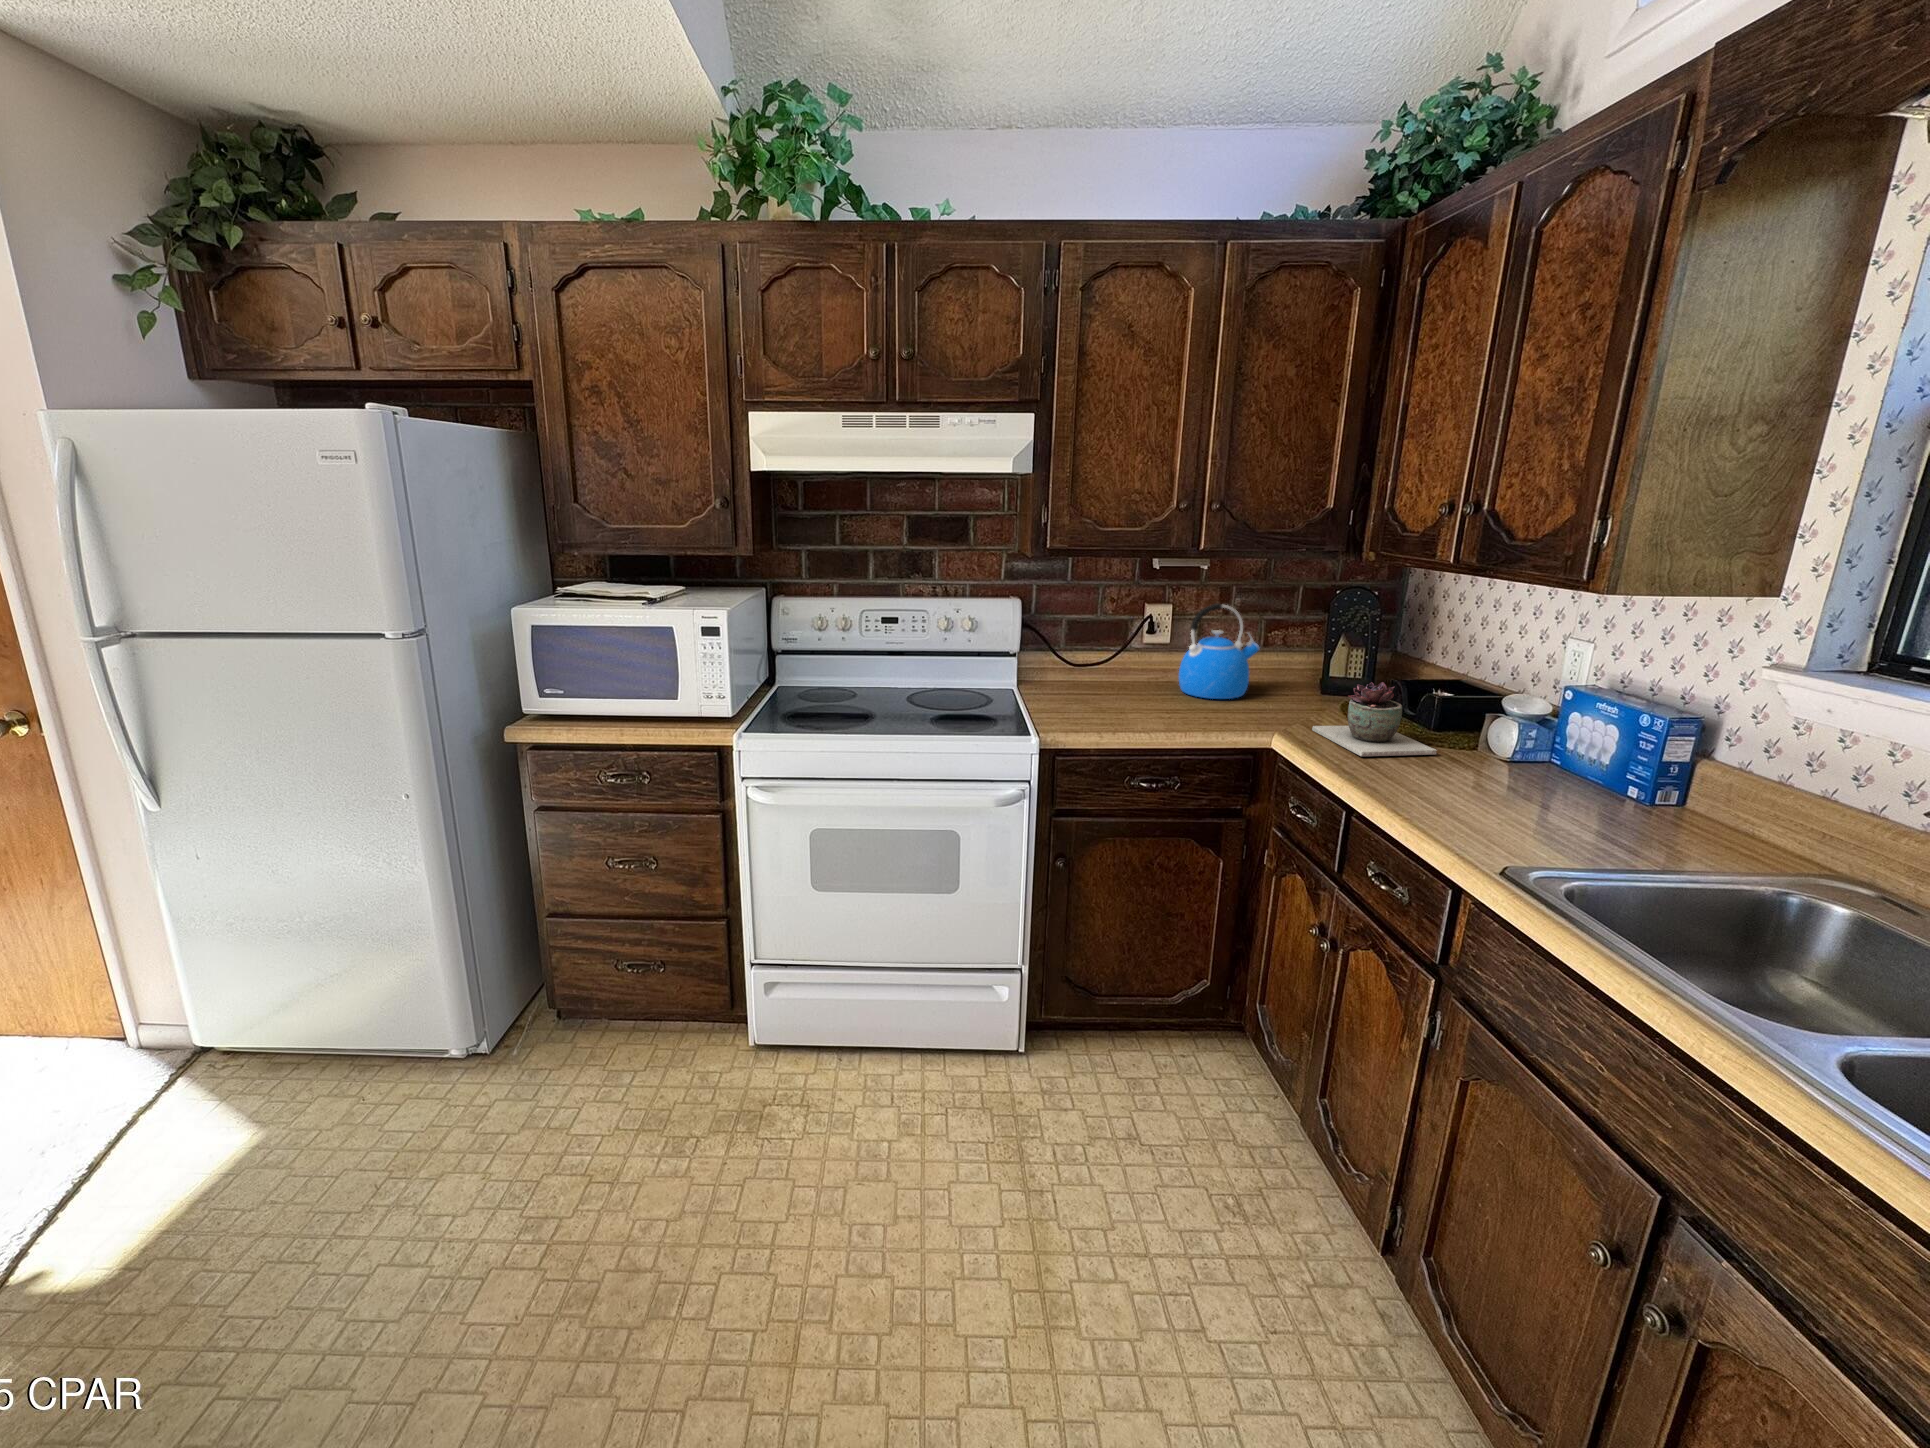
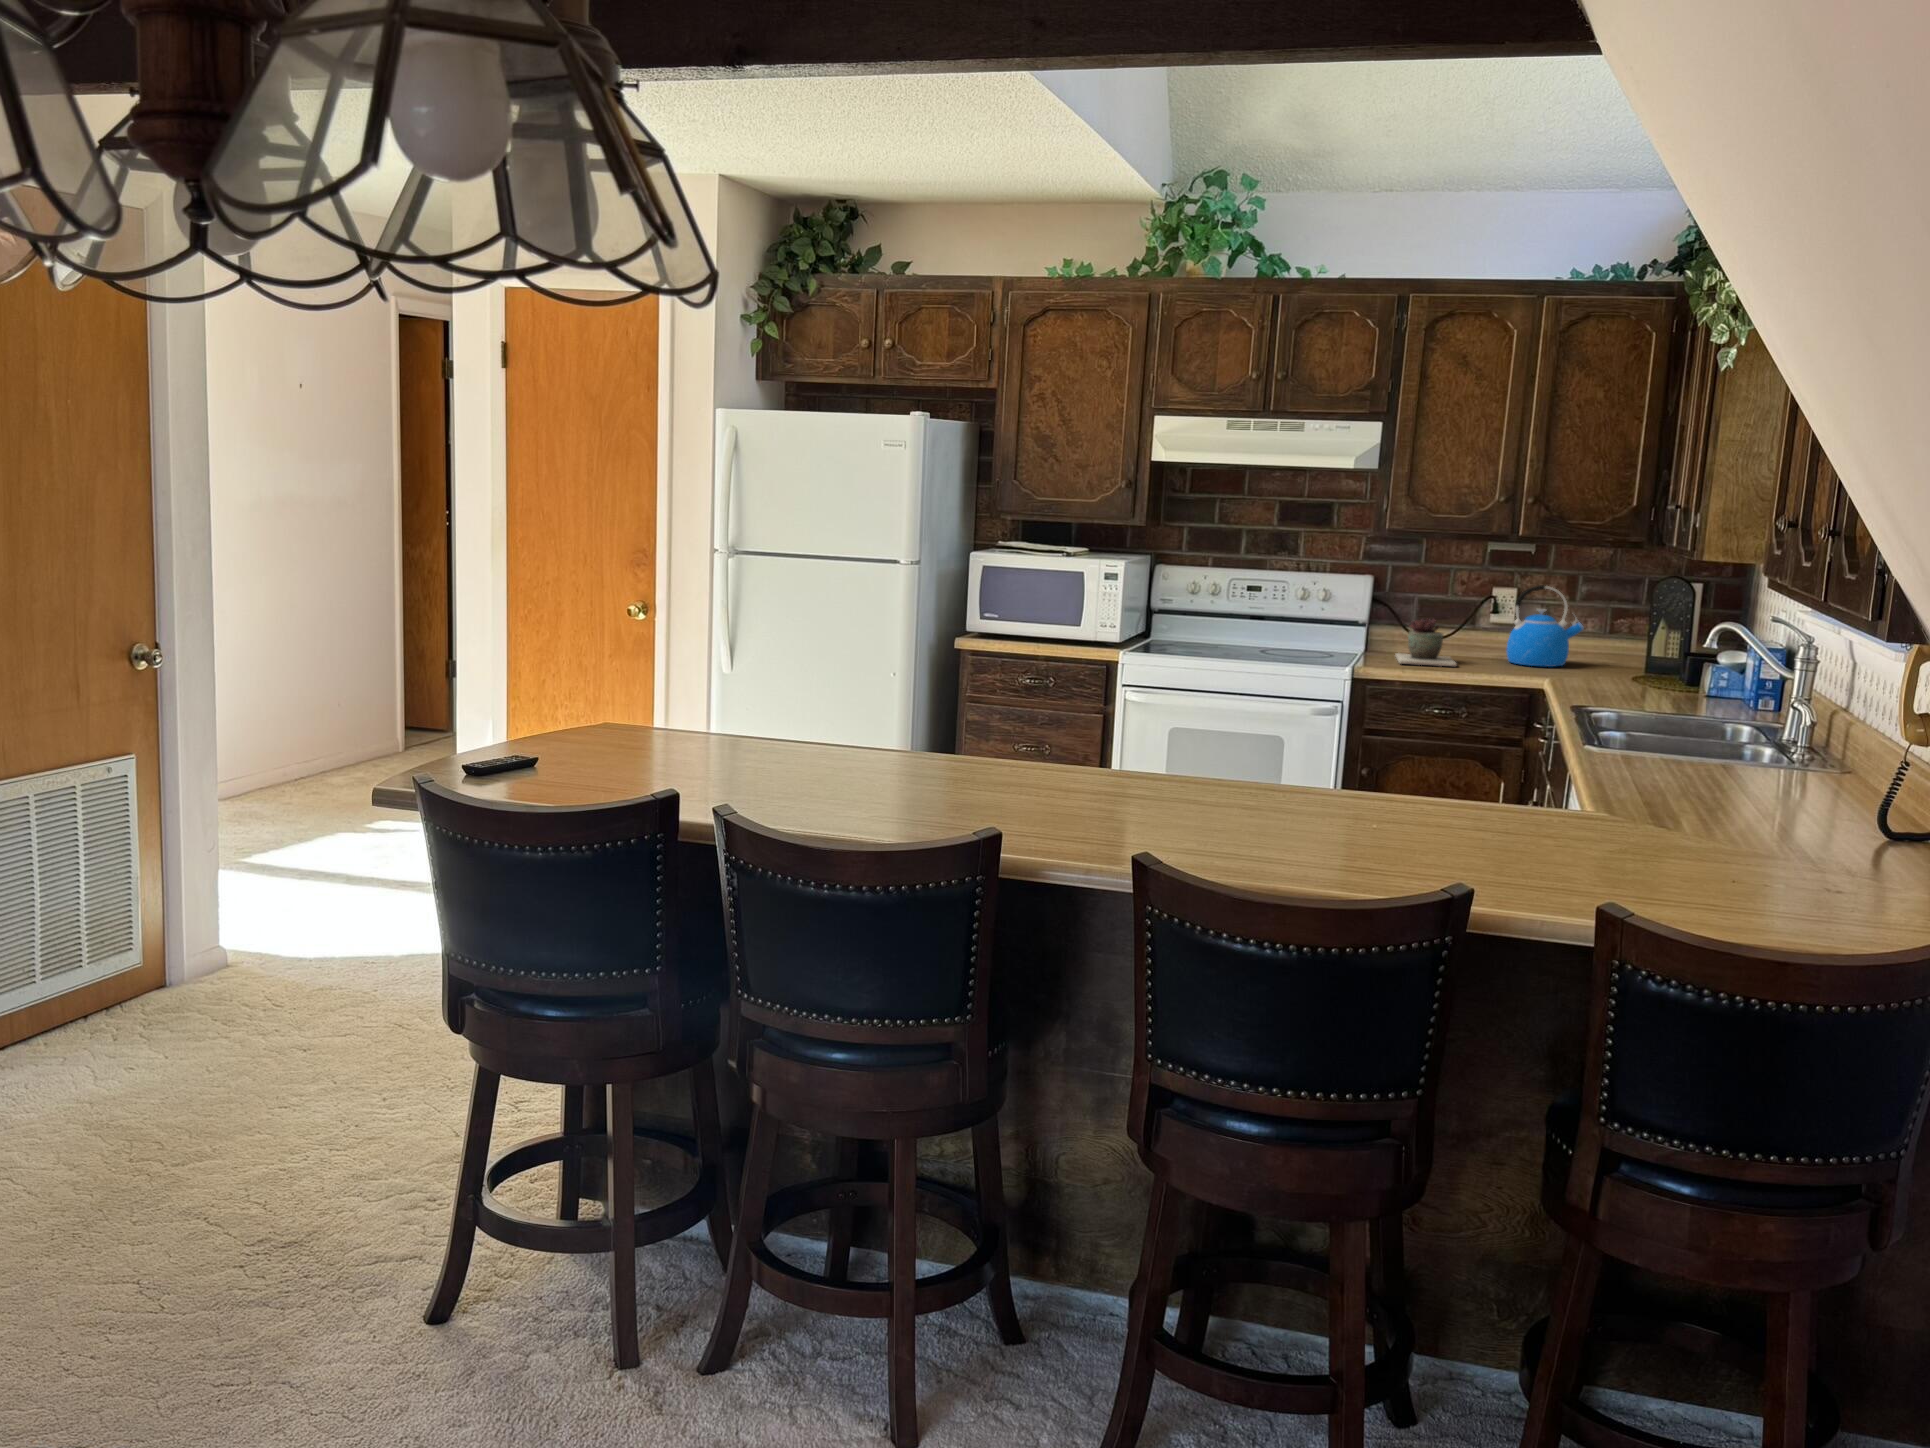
succulent plant: present [1312,682,1437,756] -> present [1395,619,1456,666]

